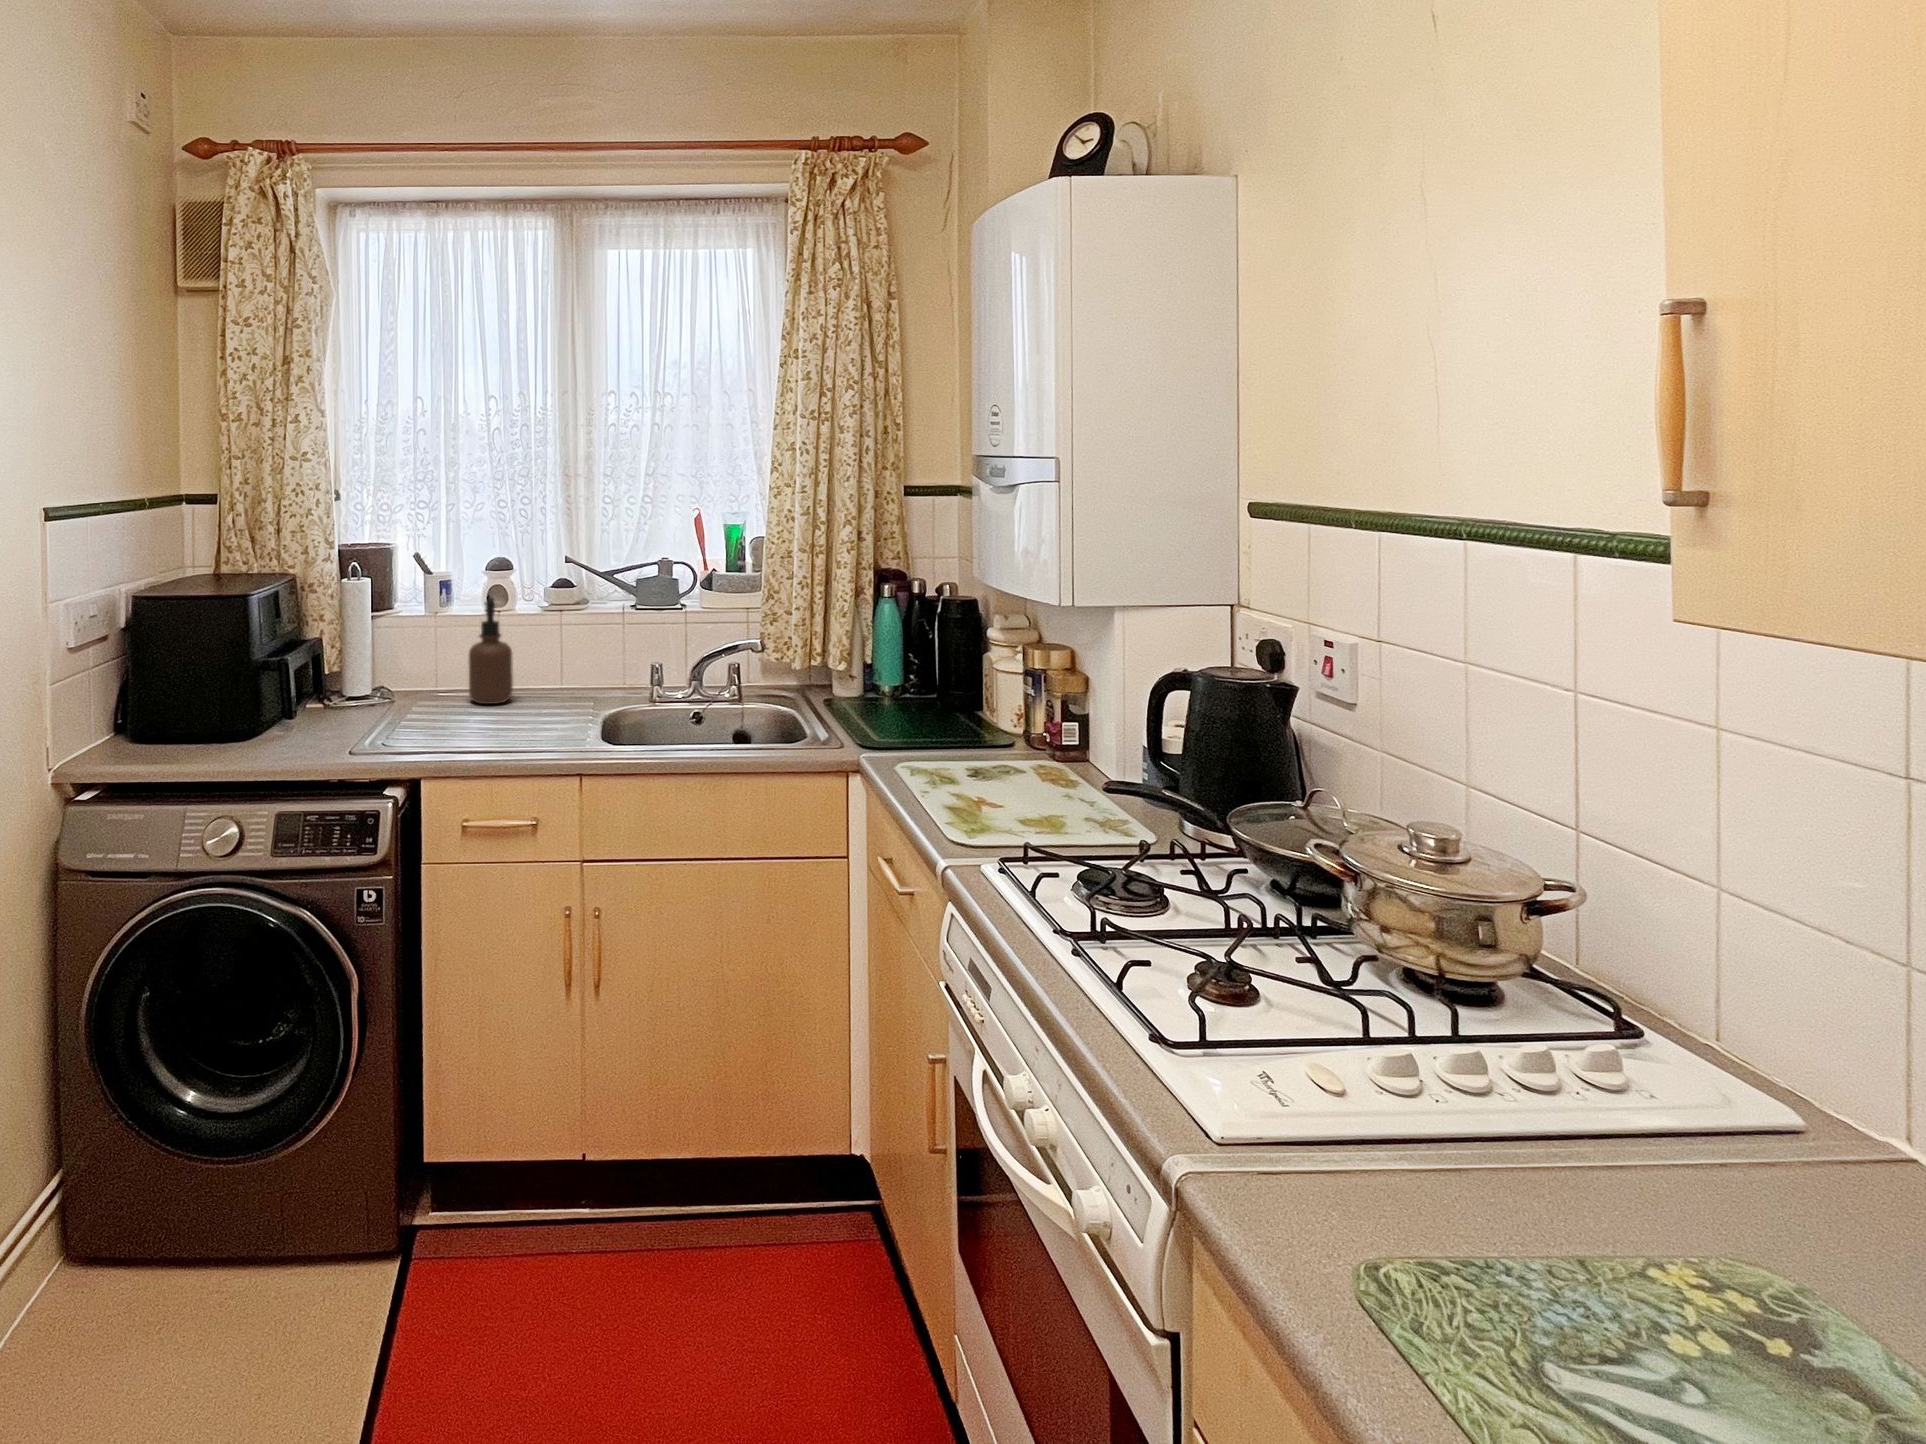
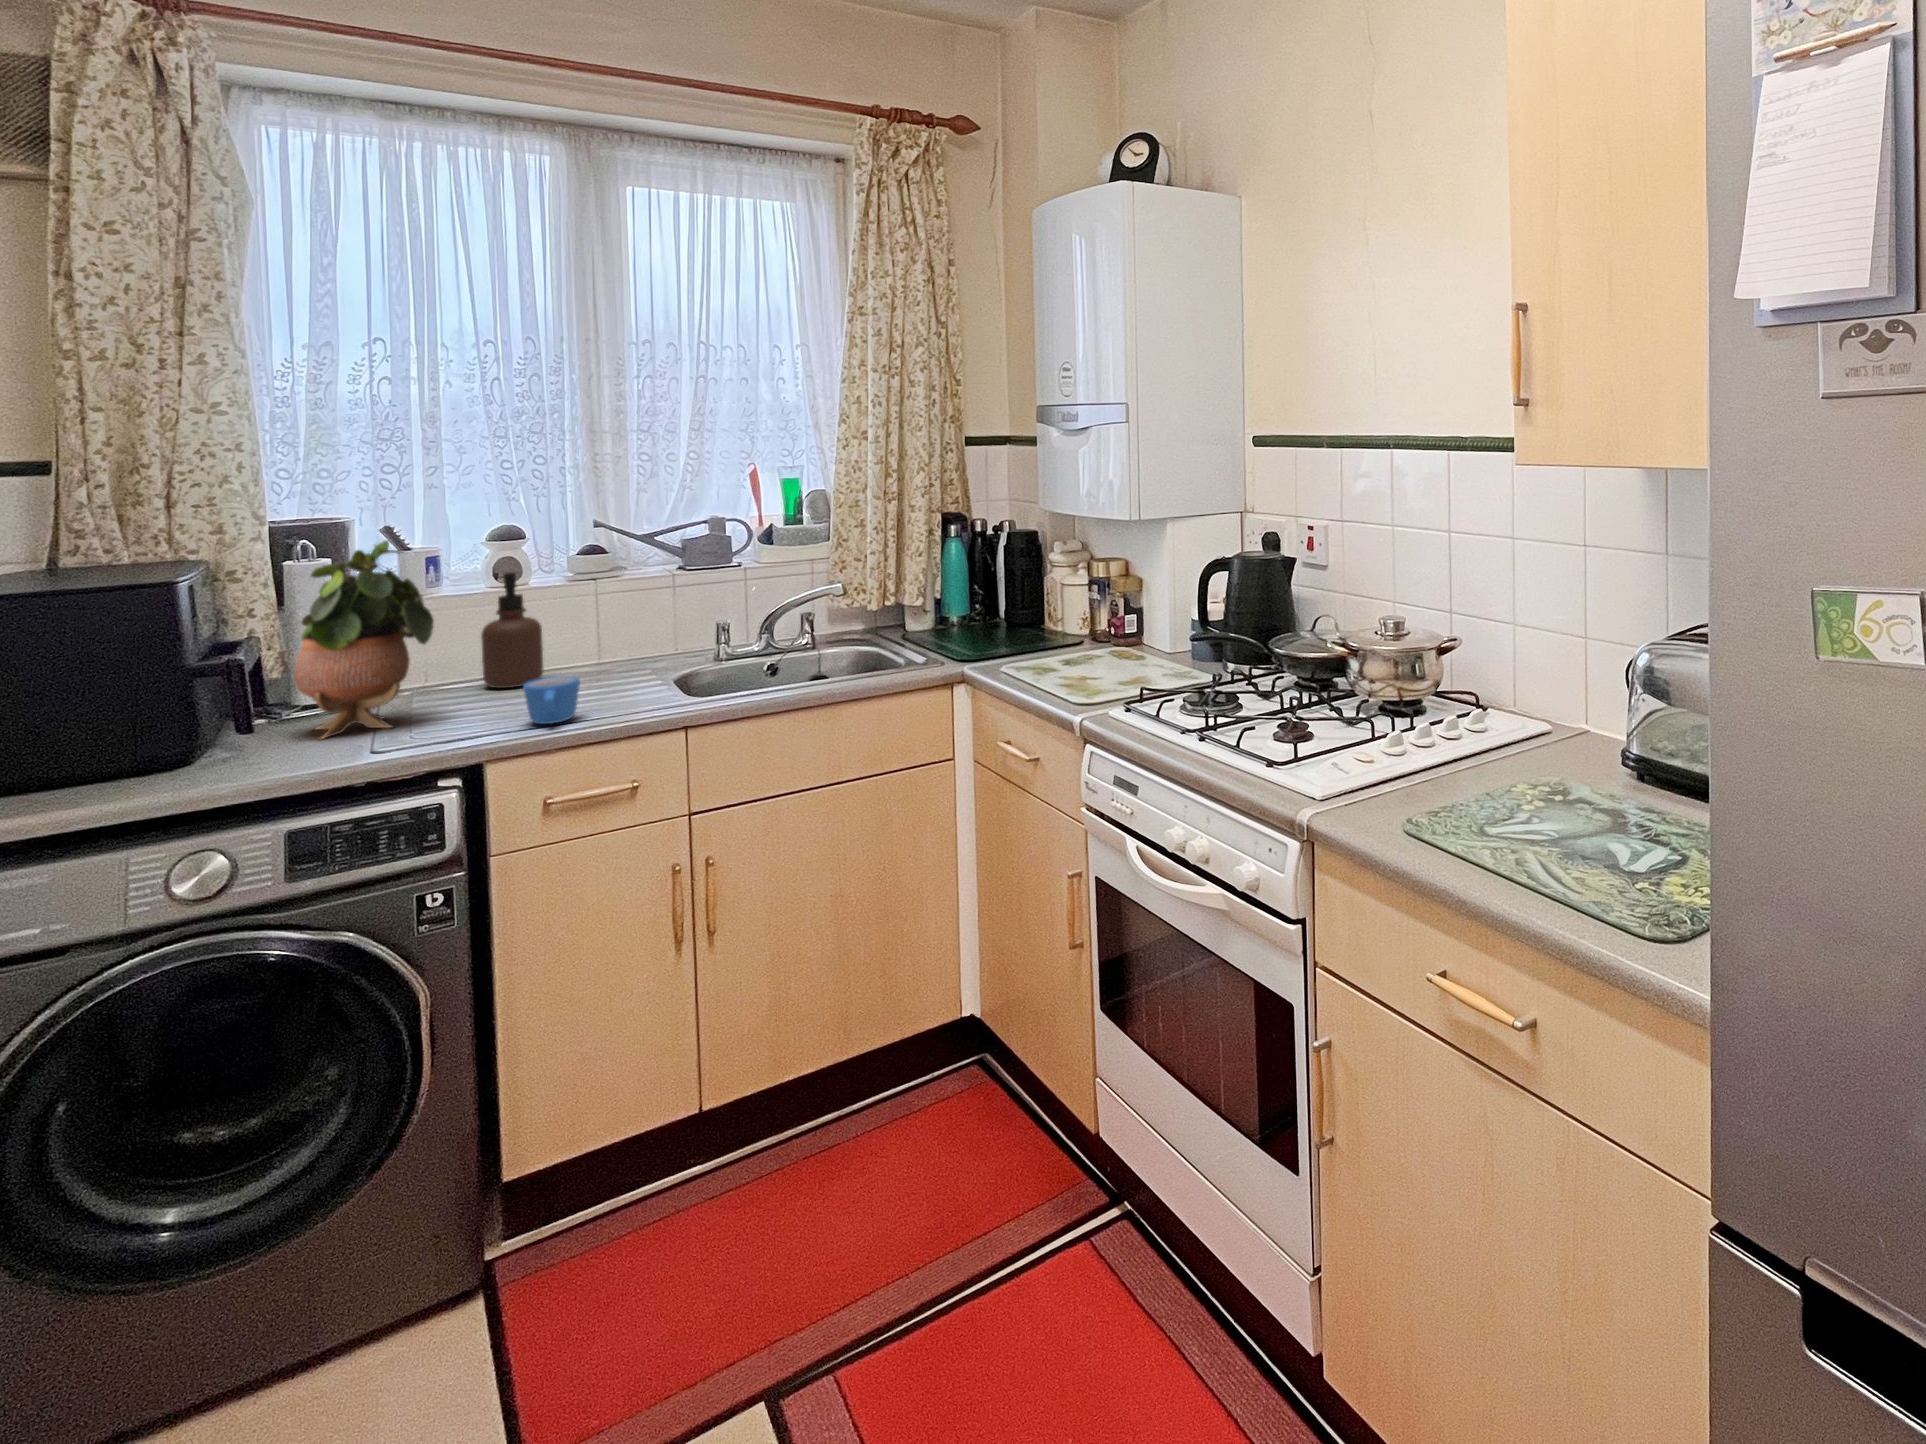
potted plant: none [328,570,416,733] -> present [294,540,434,739]
mug: none [463,708,507,752] -> present [523,676,580,724]

